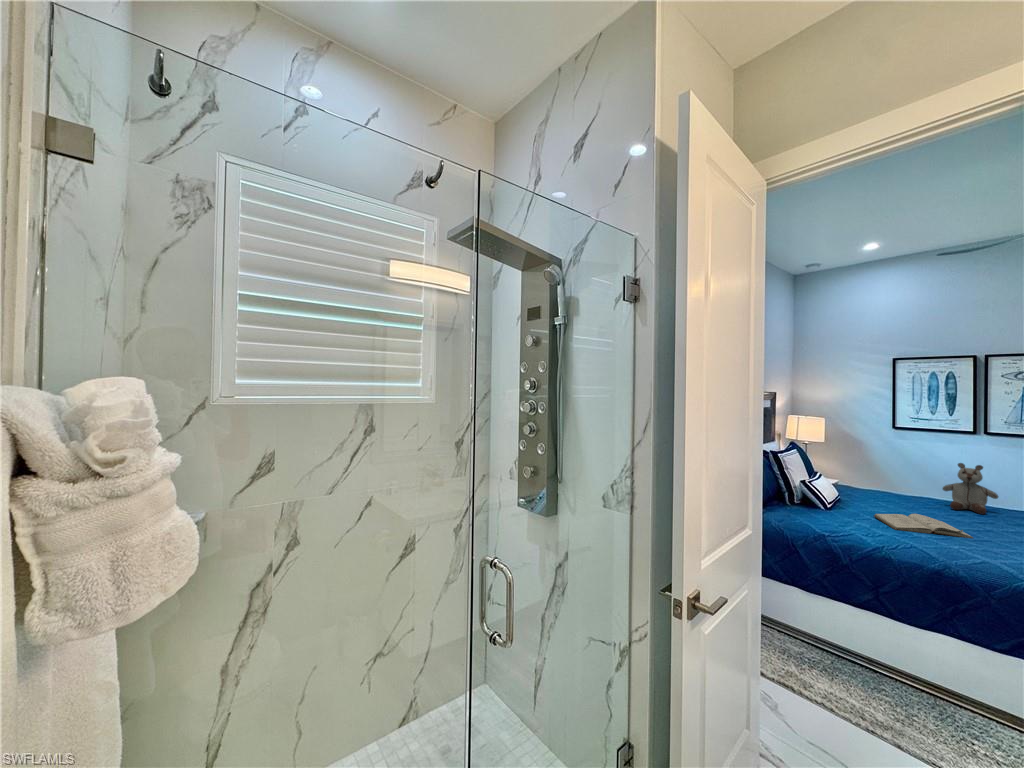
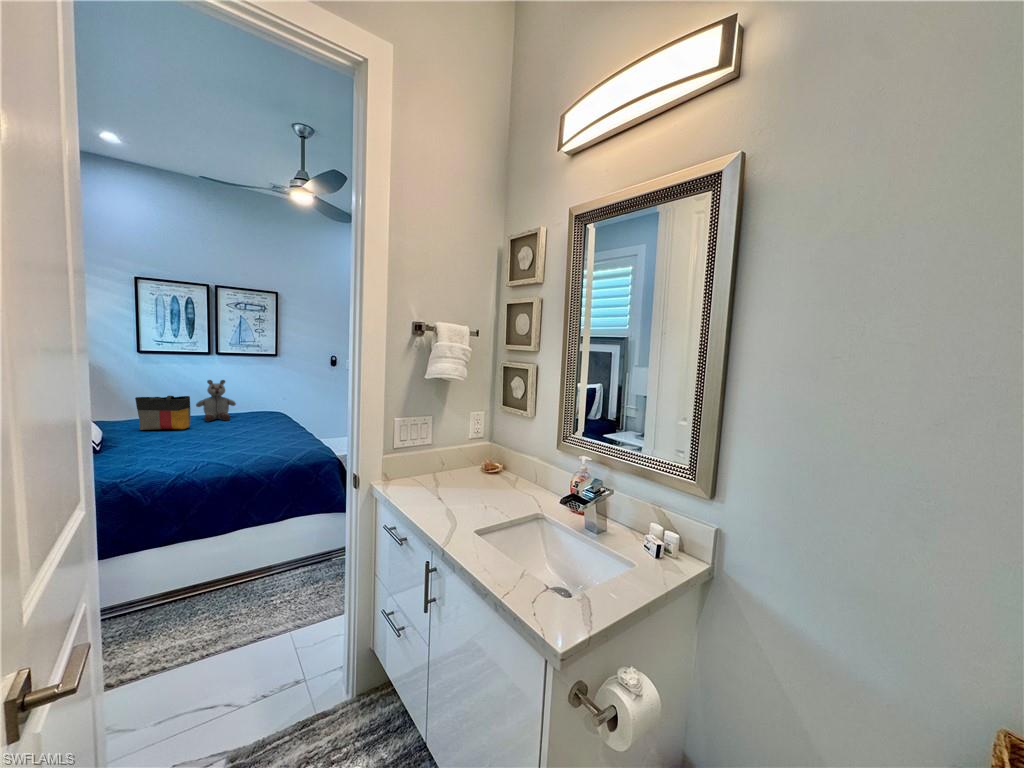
tote bag: none [874,469,930,510] -> present [135,396,191,430]
book: present [874,514,973,538] -> none [149,433,238,454]

